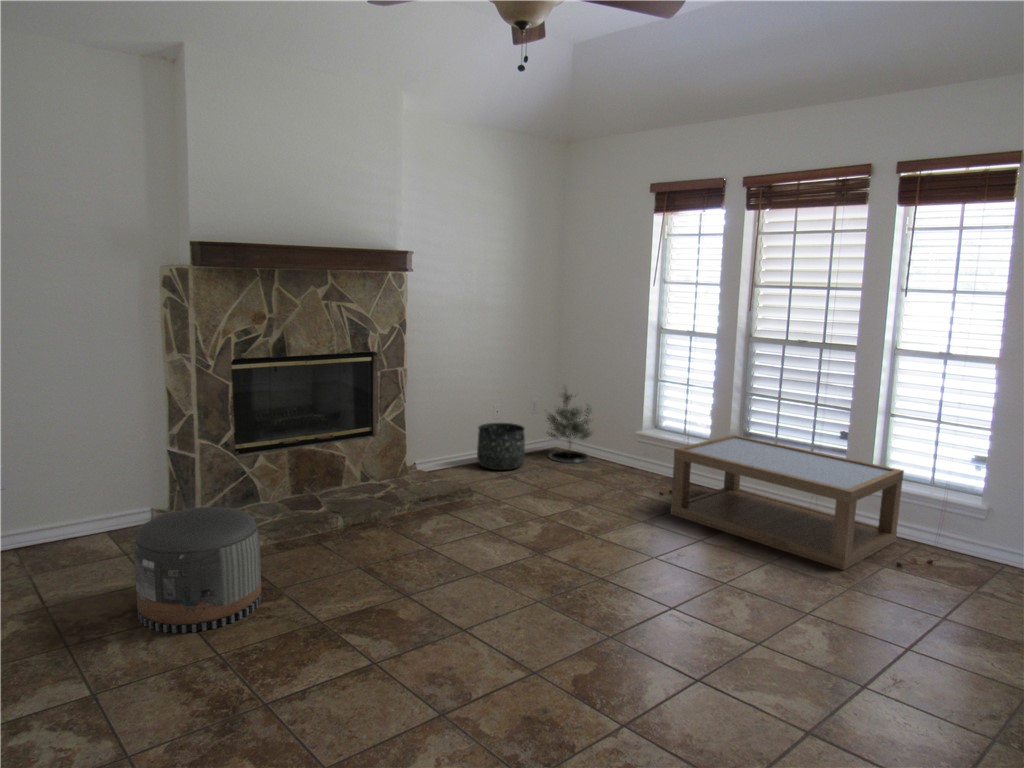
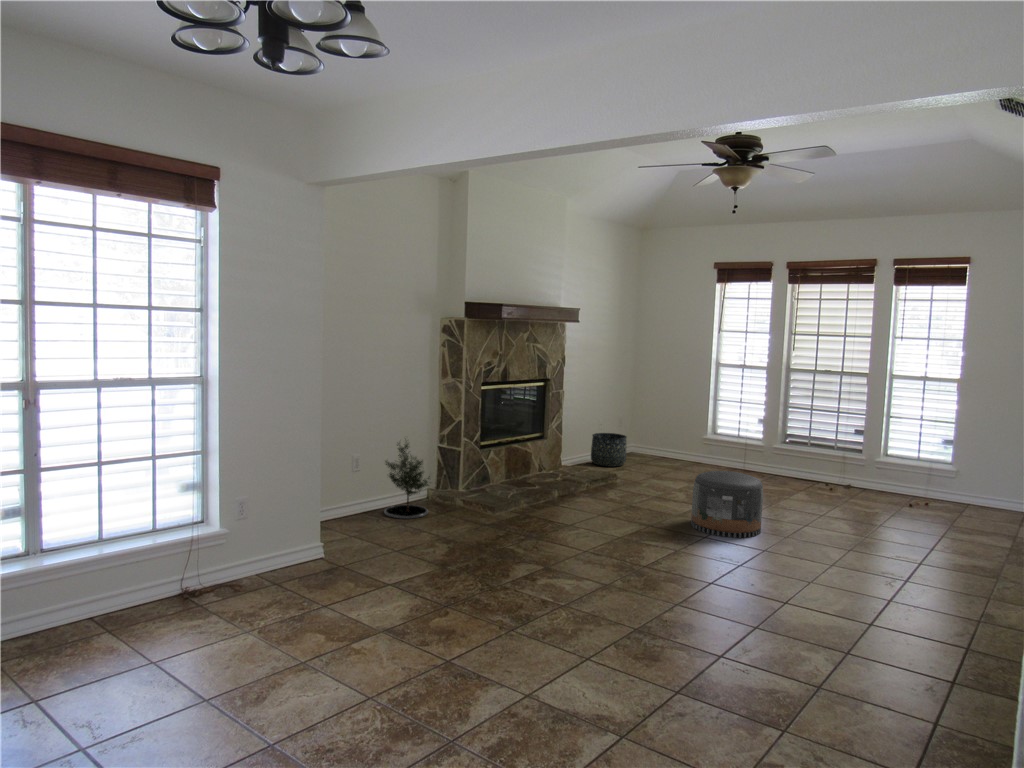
potted tree: present [547,390,592,463] -> present [384,444,430,519]
coffee table: present [671,435,904,570] -> none [752,435,903,511]
pouf: present [134,507,261,633] -> present [691,471,763,538]

